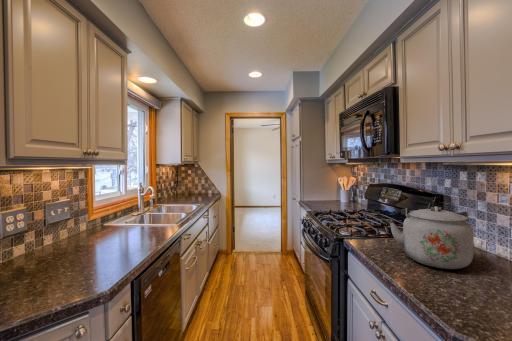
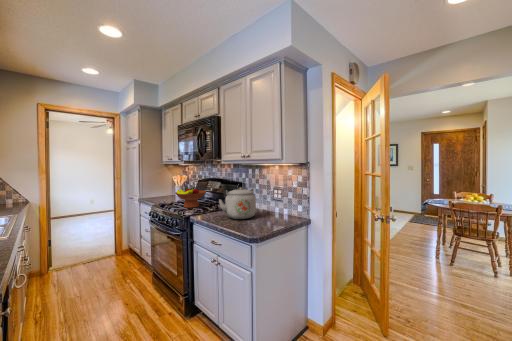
fruit bowl: none [331,194,377,223] -> present [175,187,207,208]

